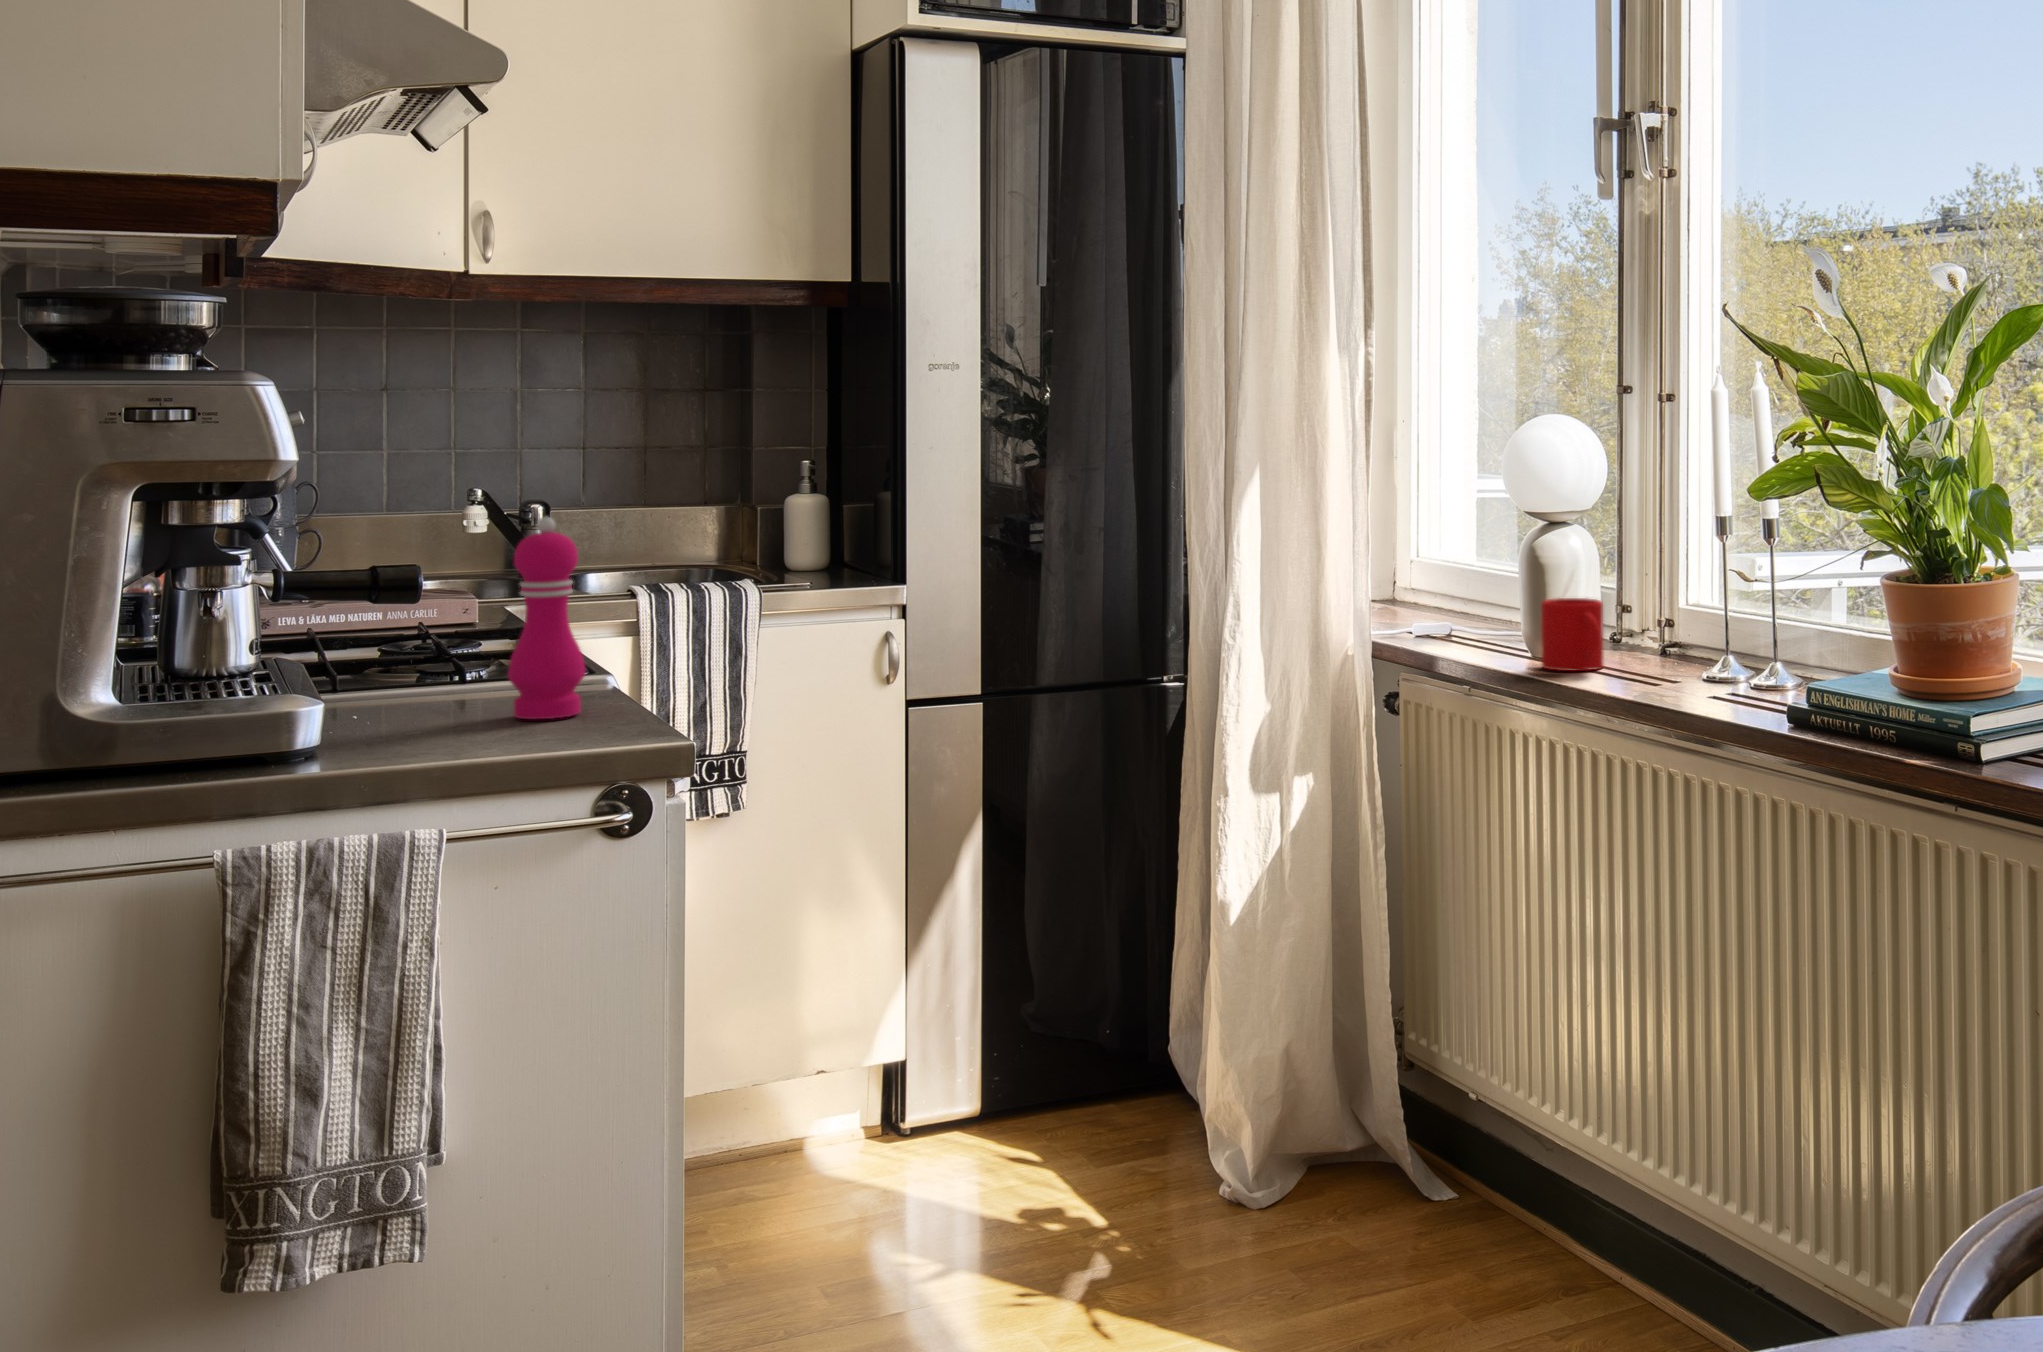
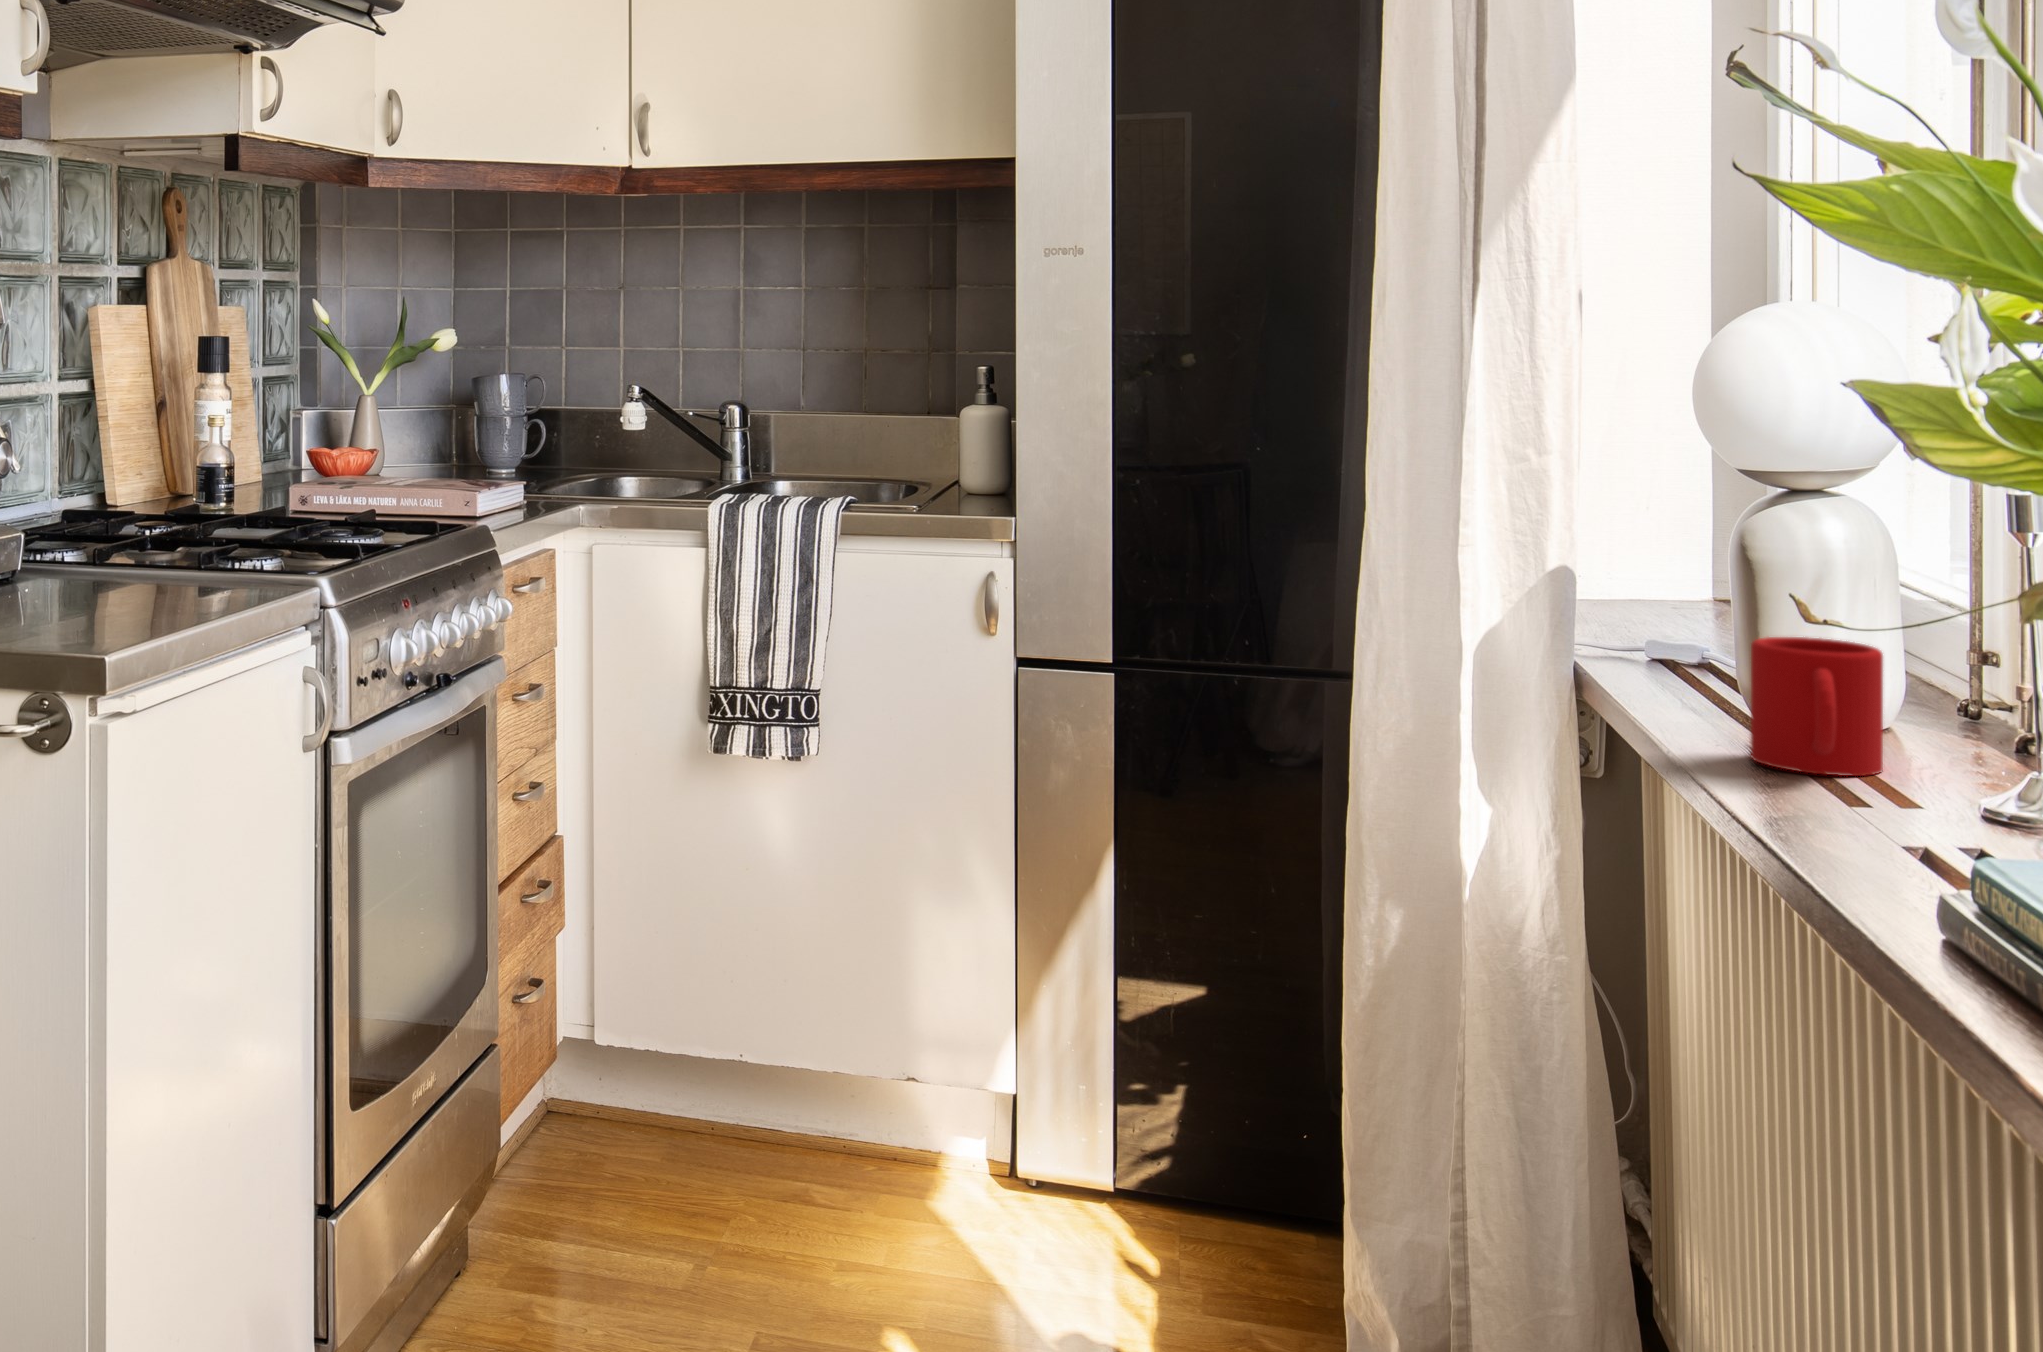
pepper mill: present [508,517,585,719] -> none [23,398,102,616]

